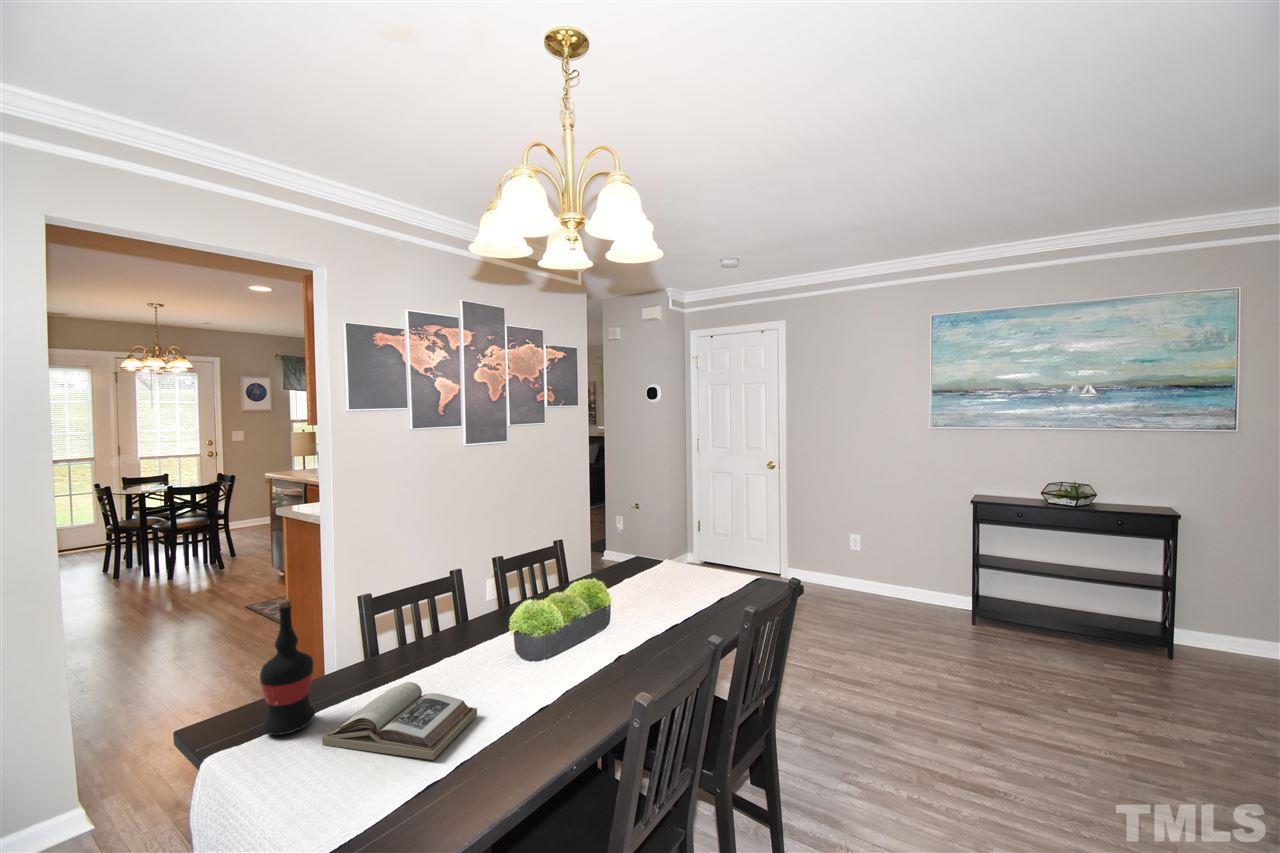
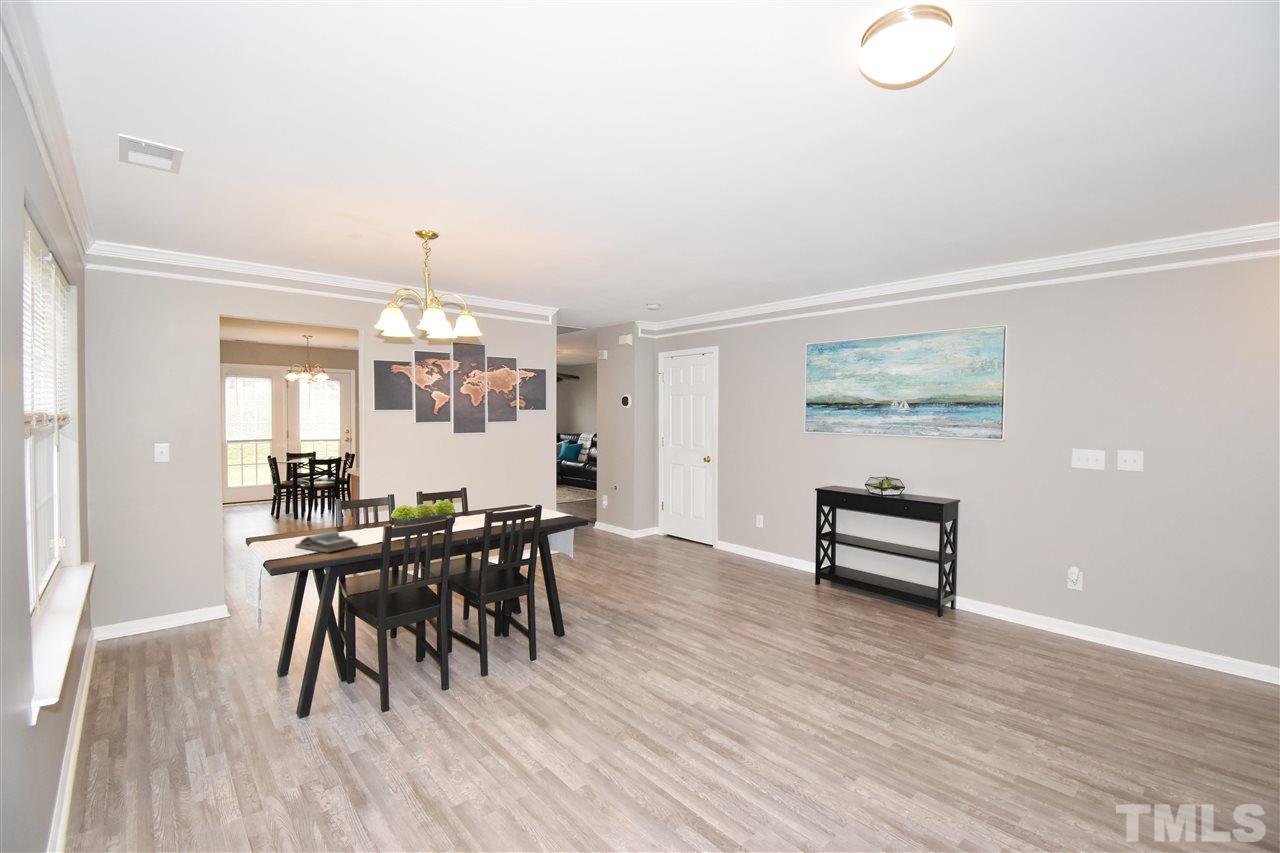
wine bottle: present [260,599,315,735] -> none [276,490,299,544]

